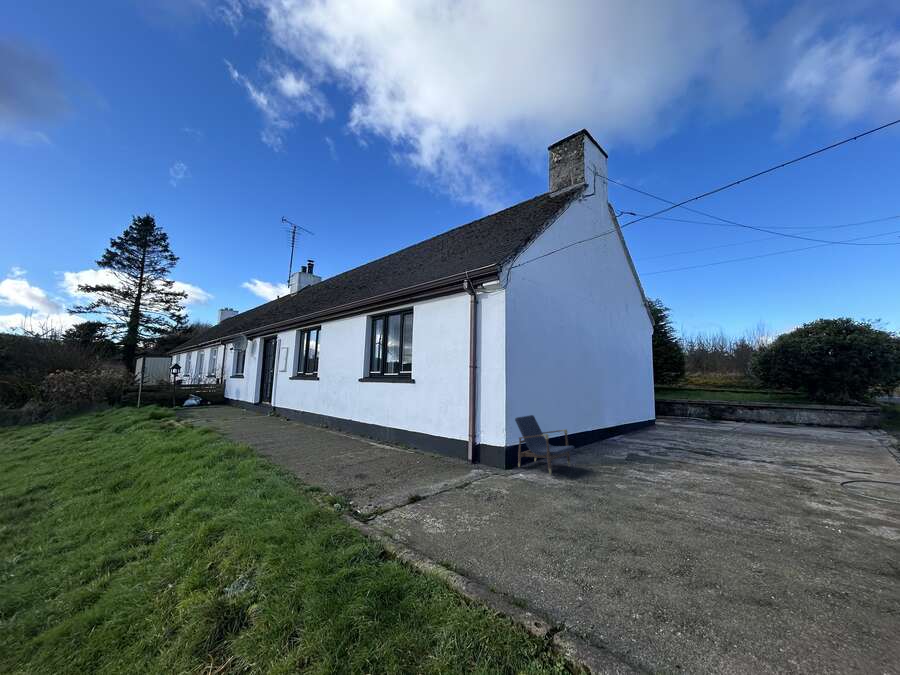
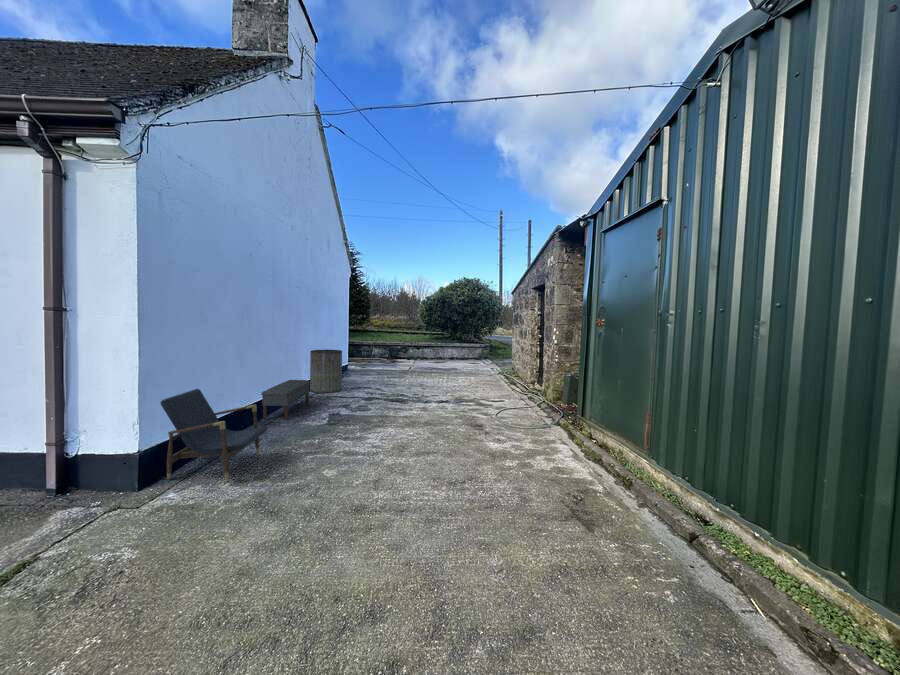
trash can: none [611,400,643,440] -> present [310,350,342,394]
bench: none [572,422,610,452] -> present [262,380,310,420]

